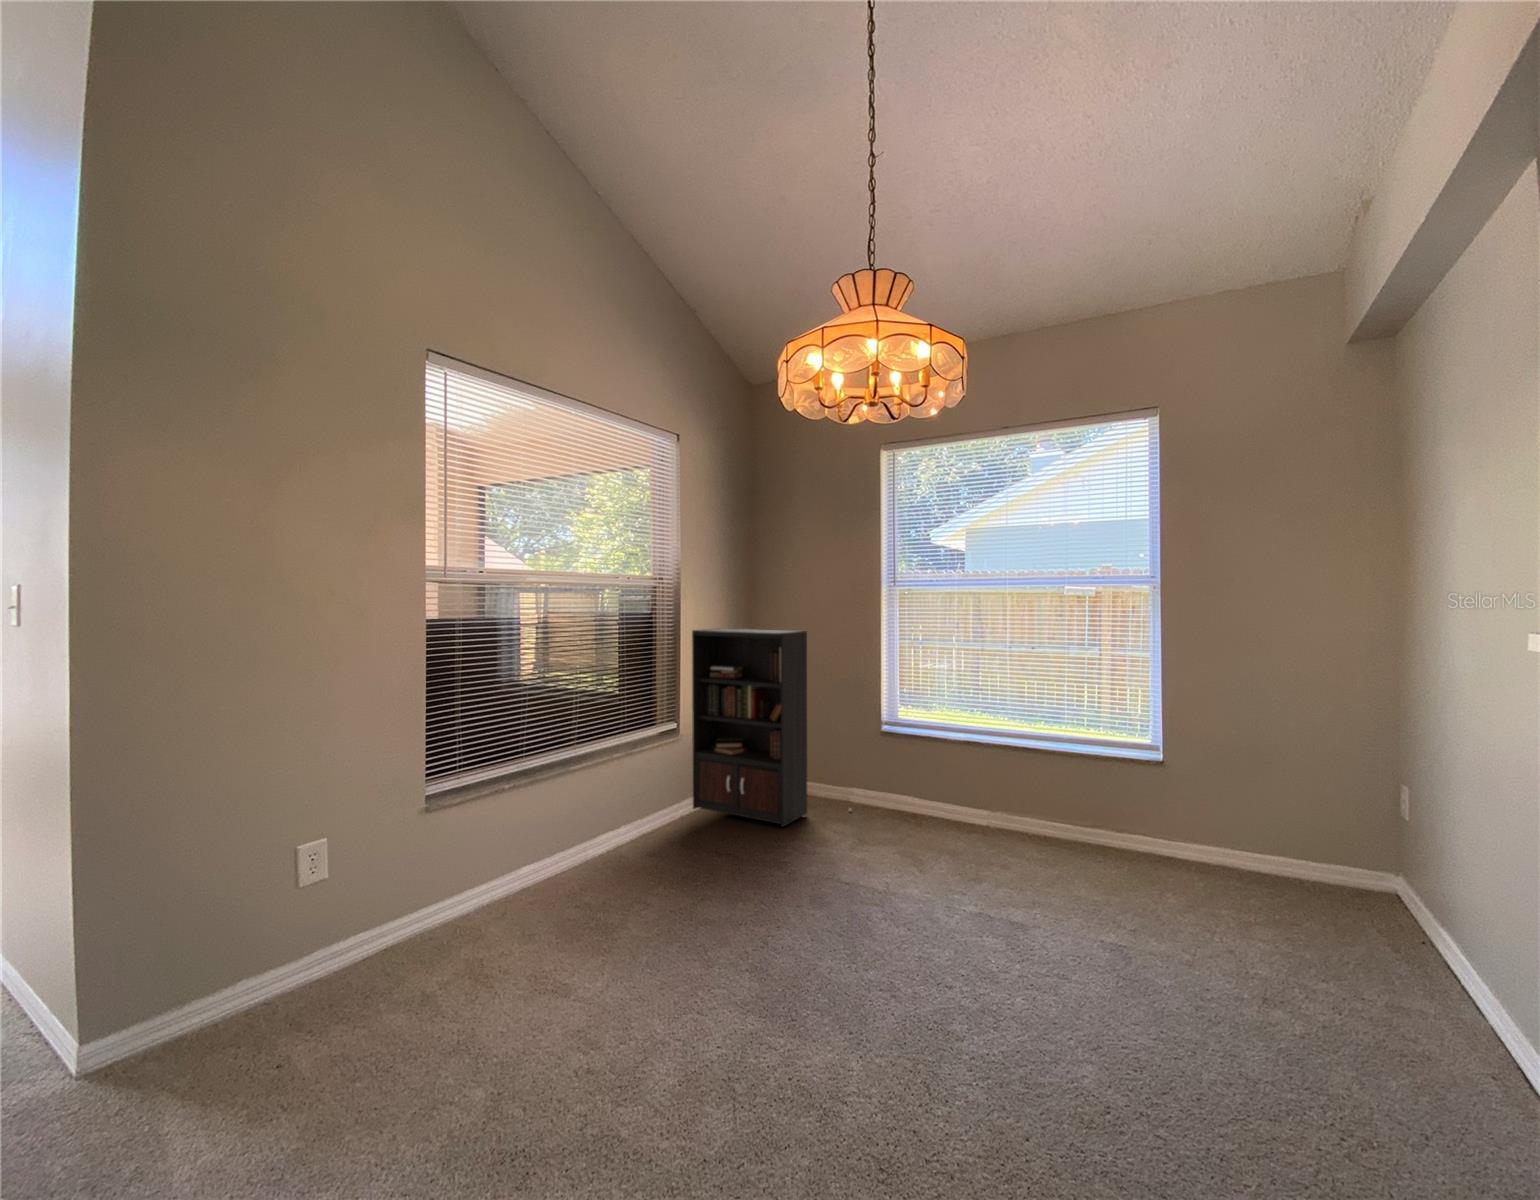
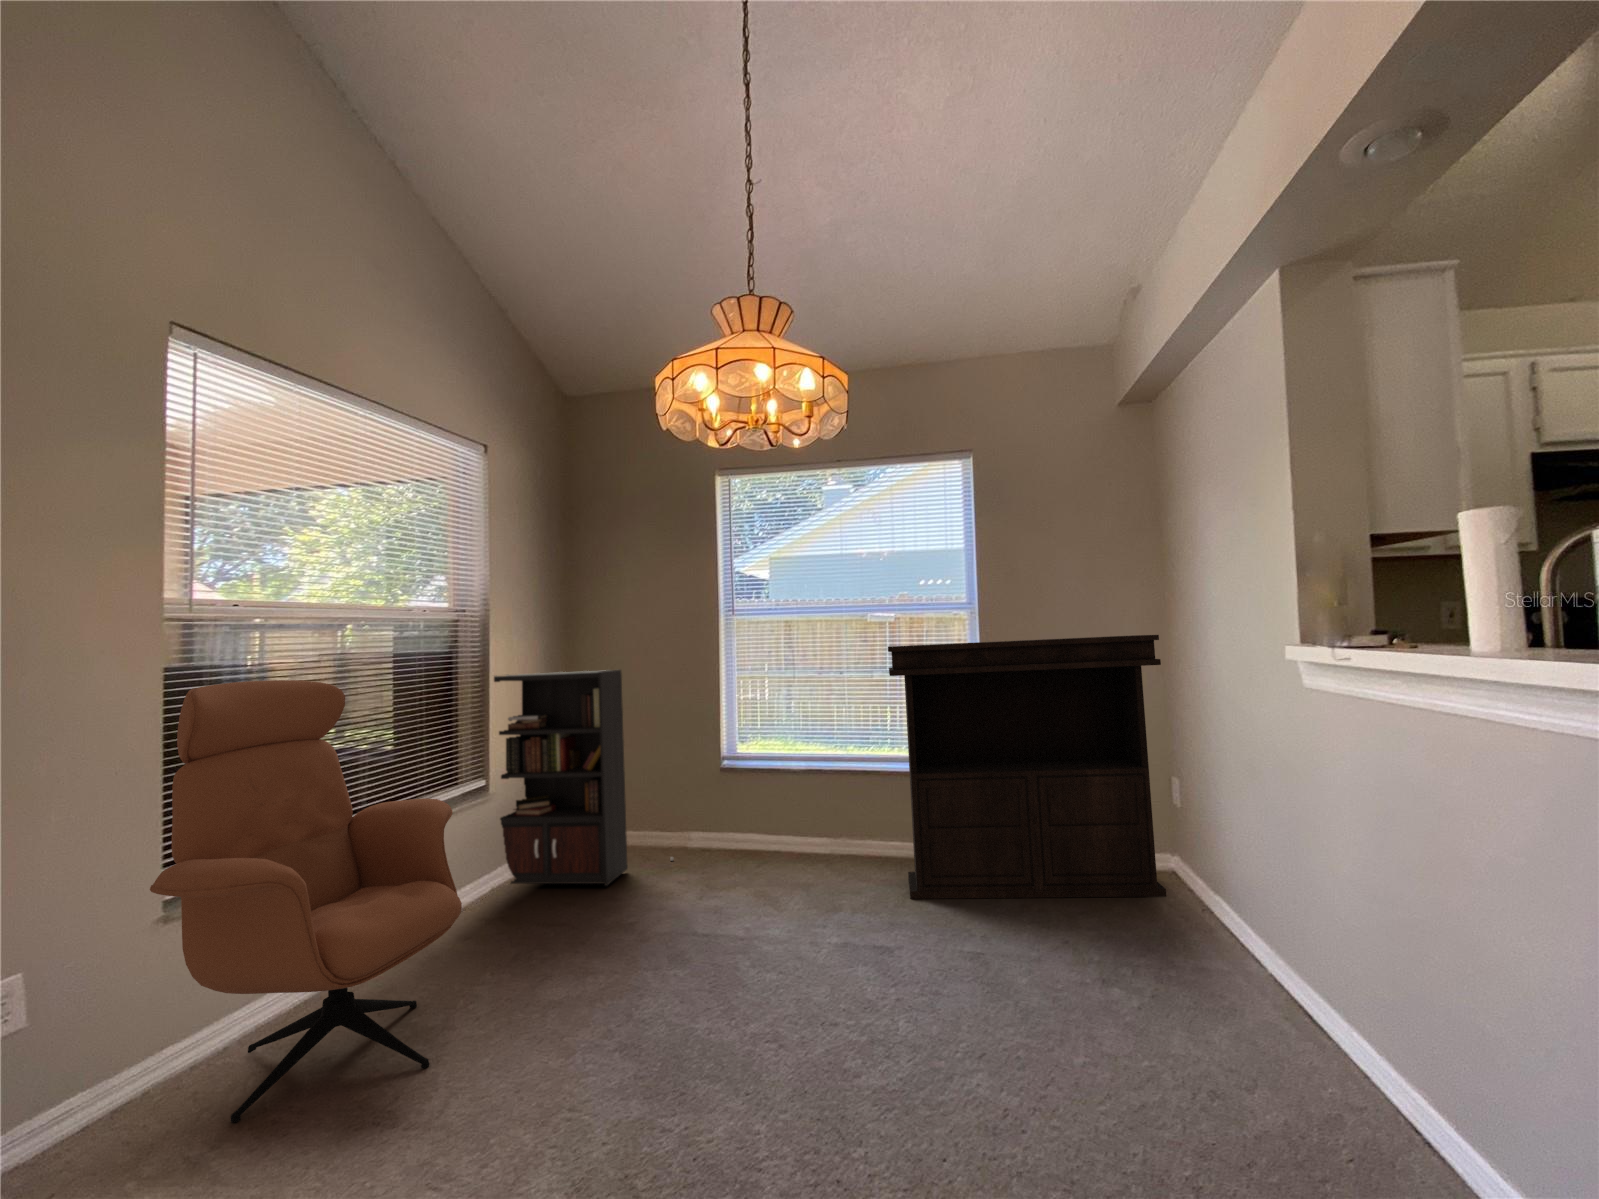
console table: none [1064,626,1447,970] -> present [888,635,1166,899]
armchair: none [399,633,631,971] -> present [150,680,462,1122]

